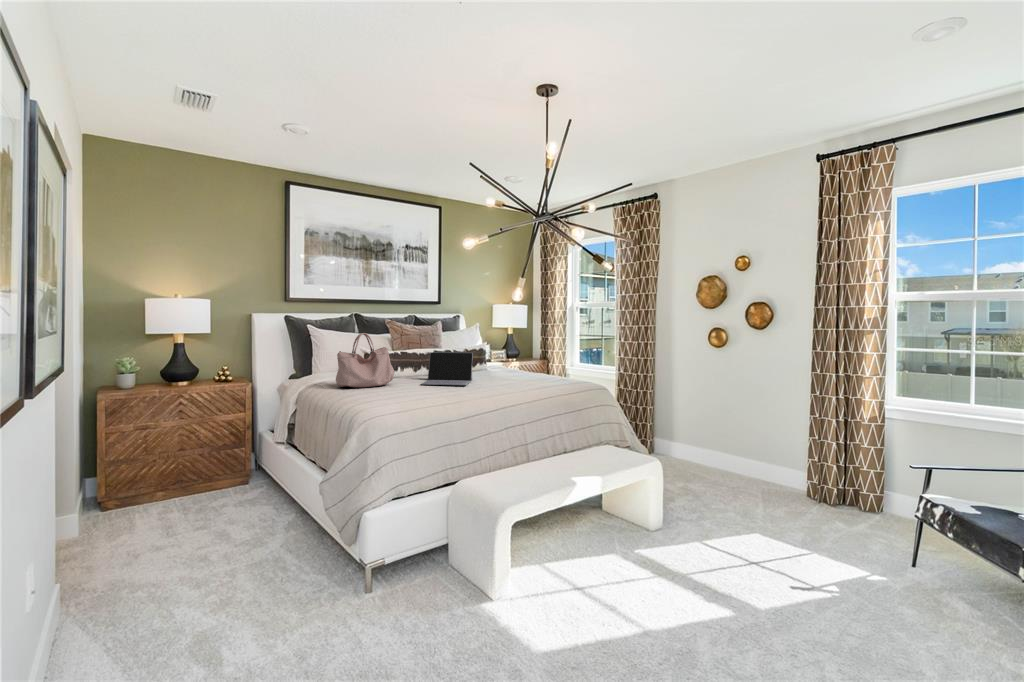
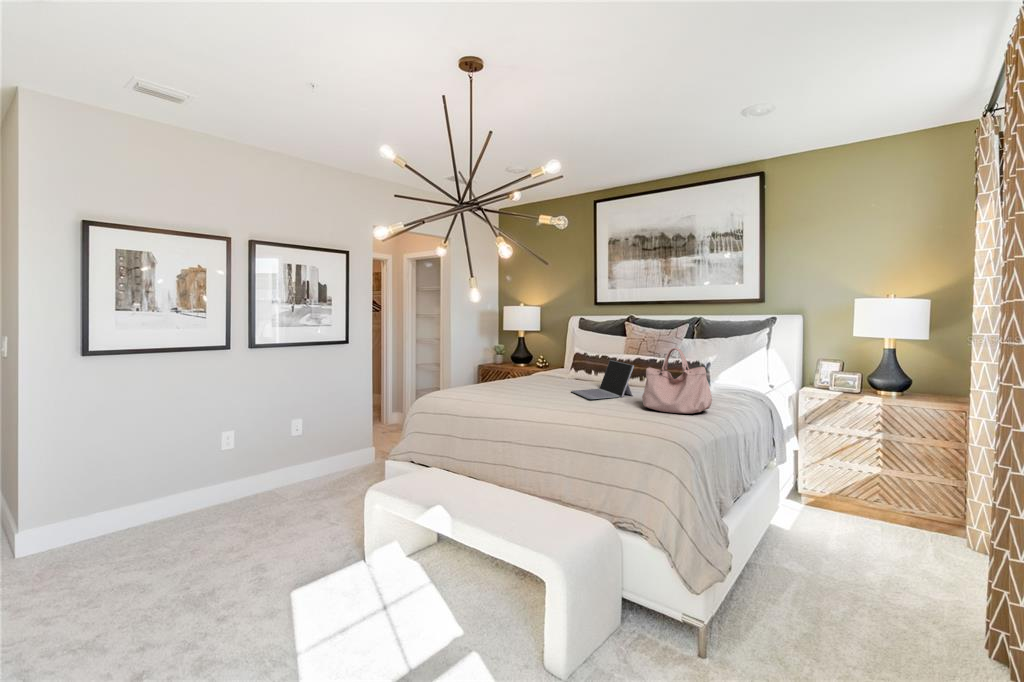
handbag: present [336,333,394,387] -> present [642,348,712,414]

